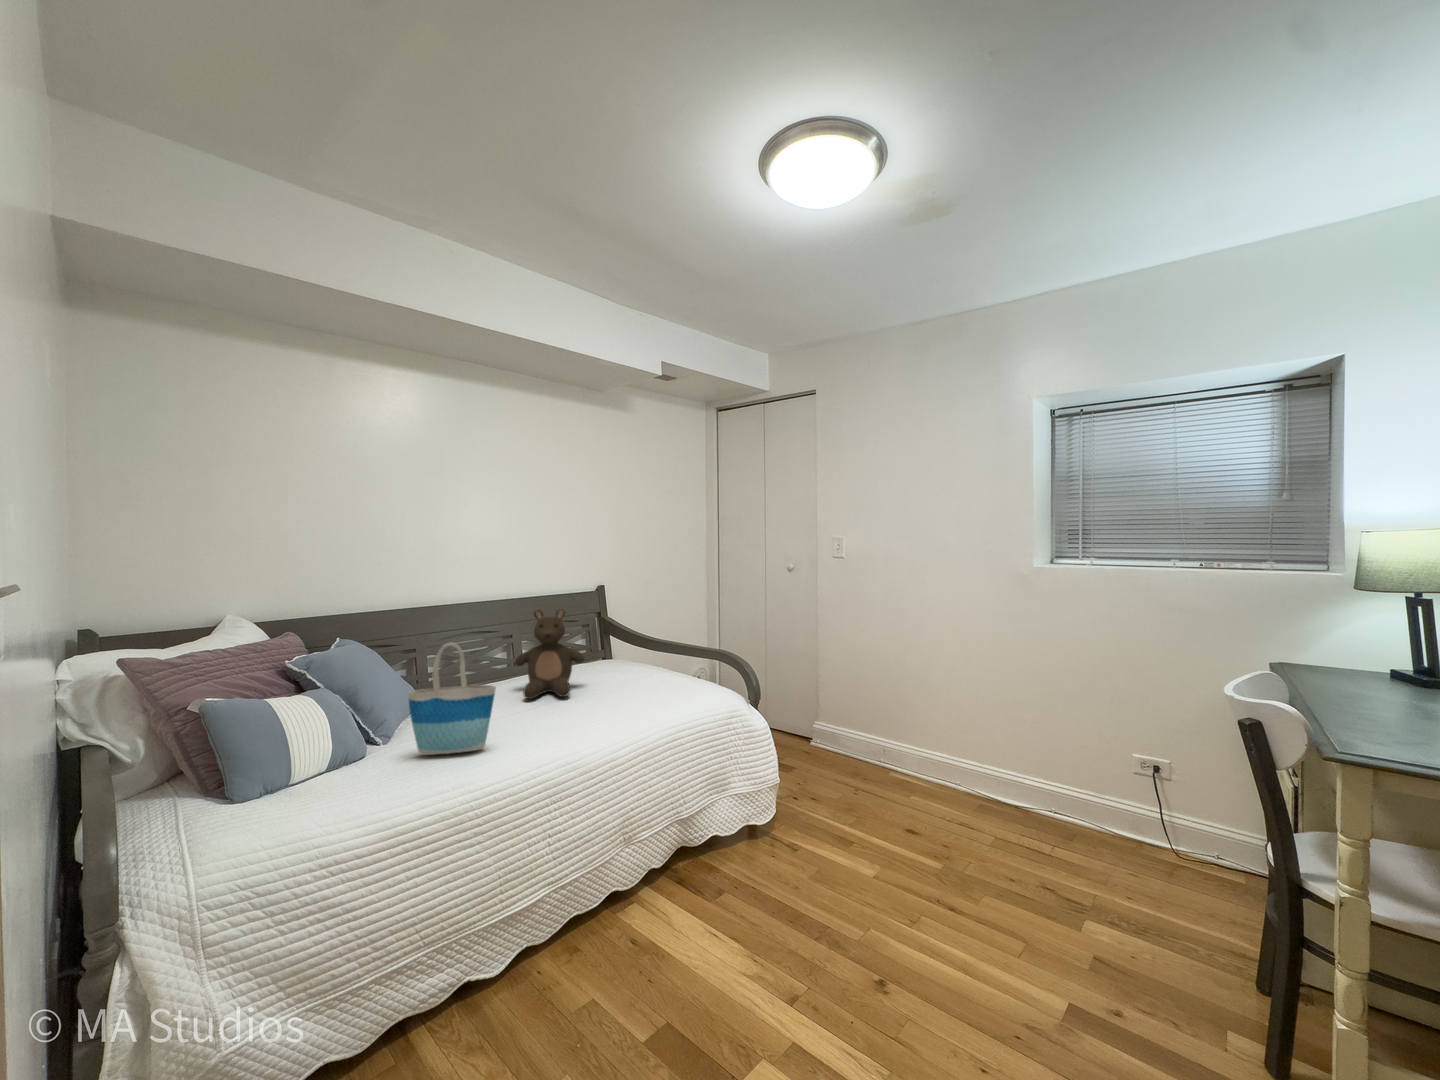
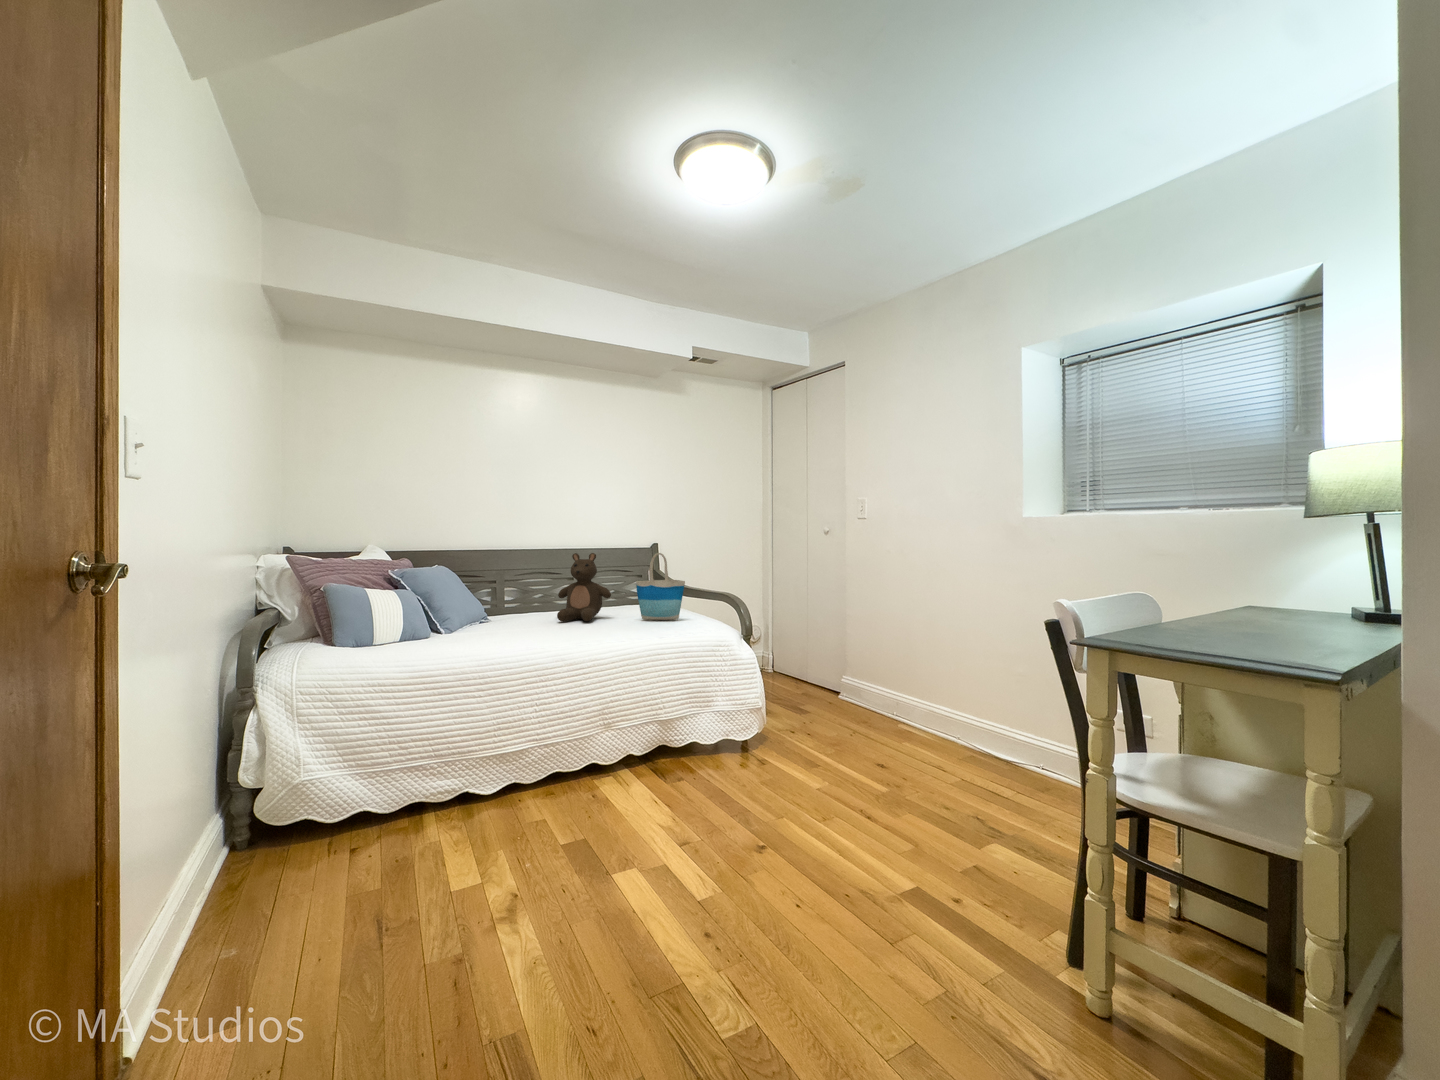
tote bag: present [408,643,496,755] -> present [636,553,685,620]

